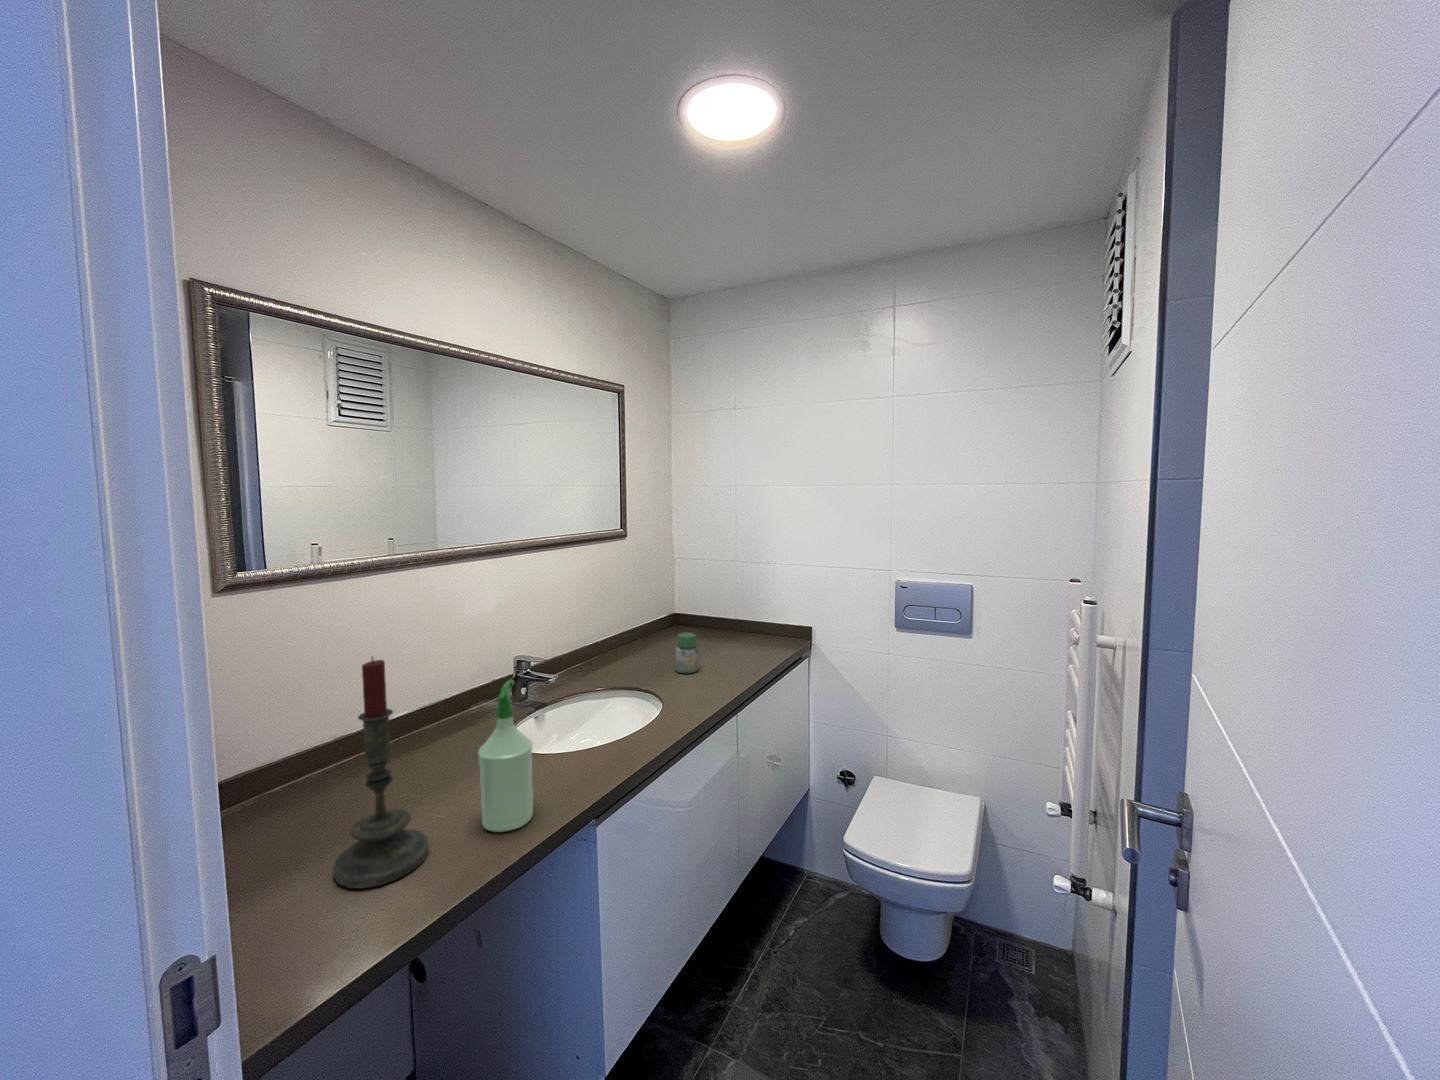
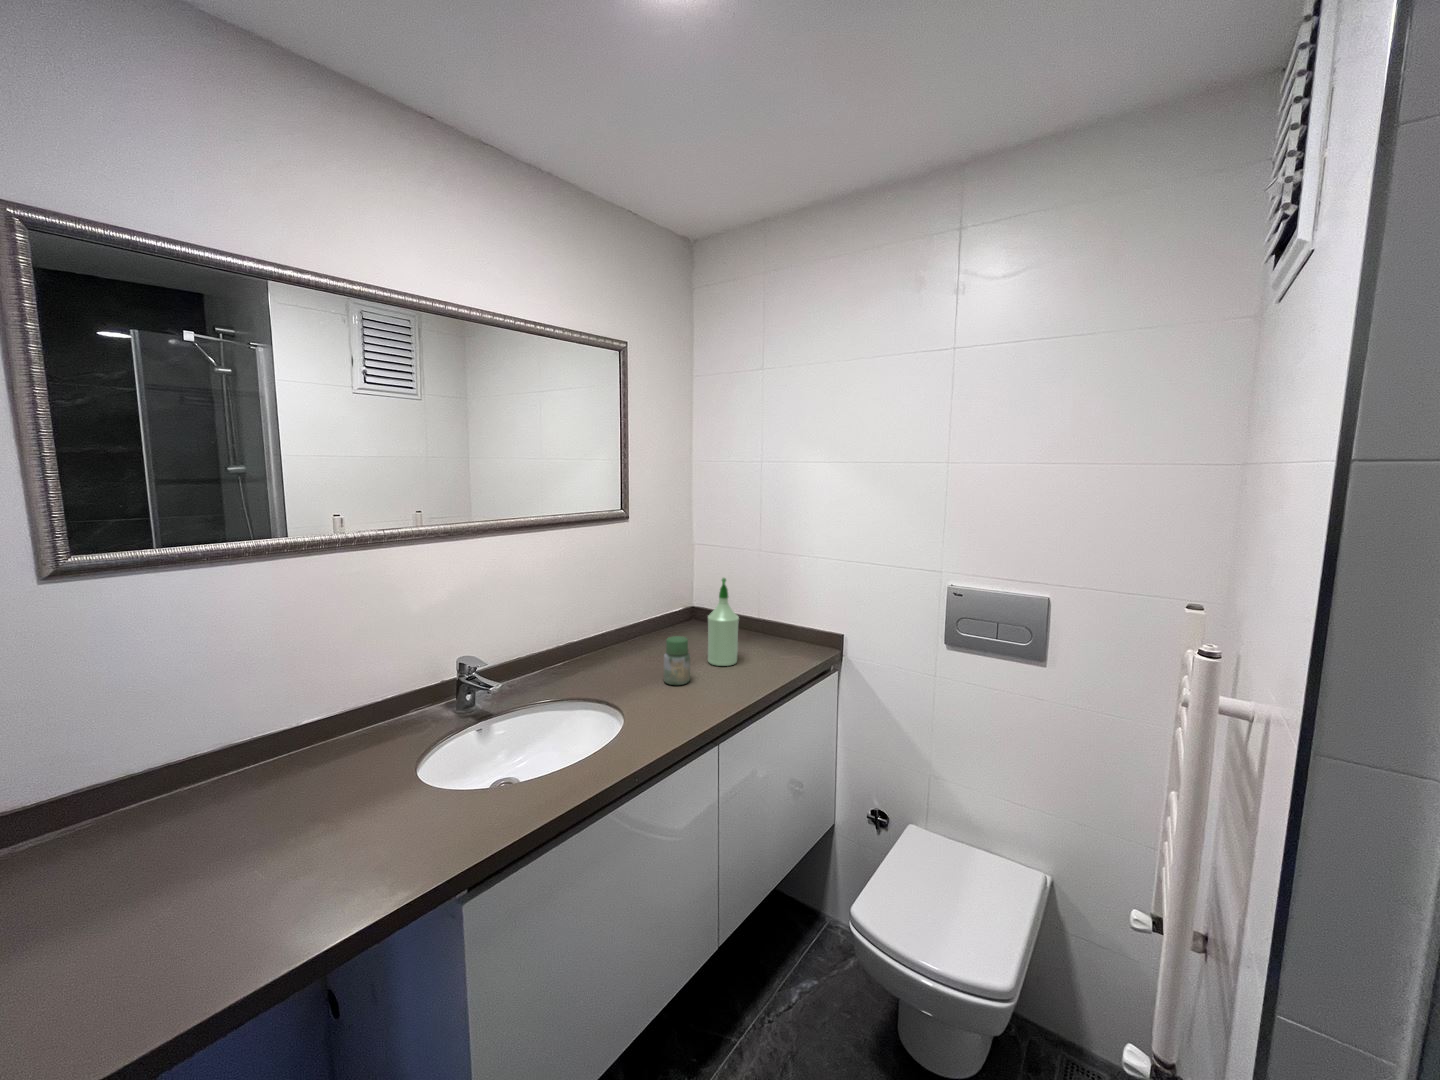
candle: present [333,657,428,889] -> none [93,676,238,979]
spray bottle: present [478,680,533,832] -> present [708,578,739,666]

